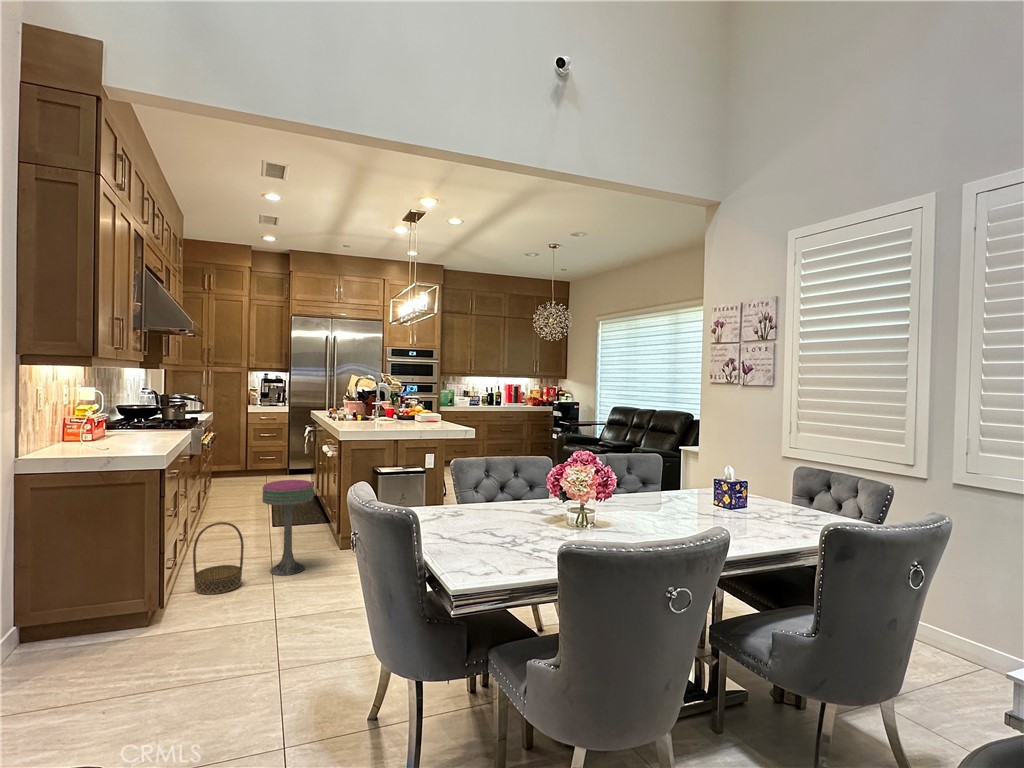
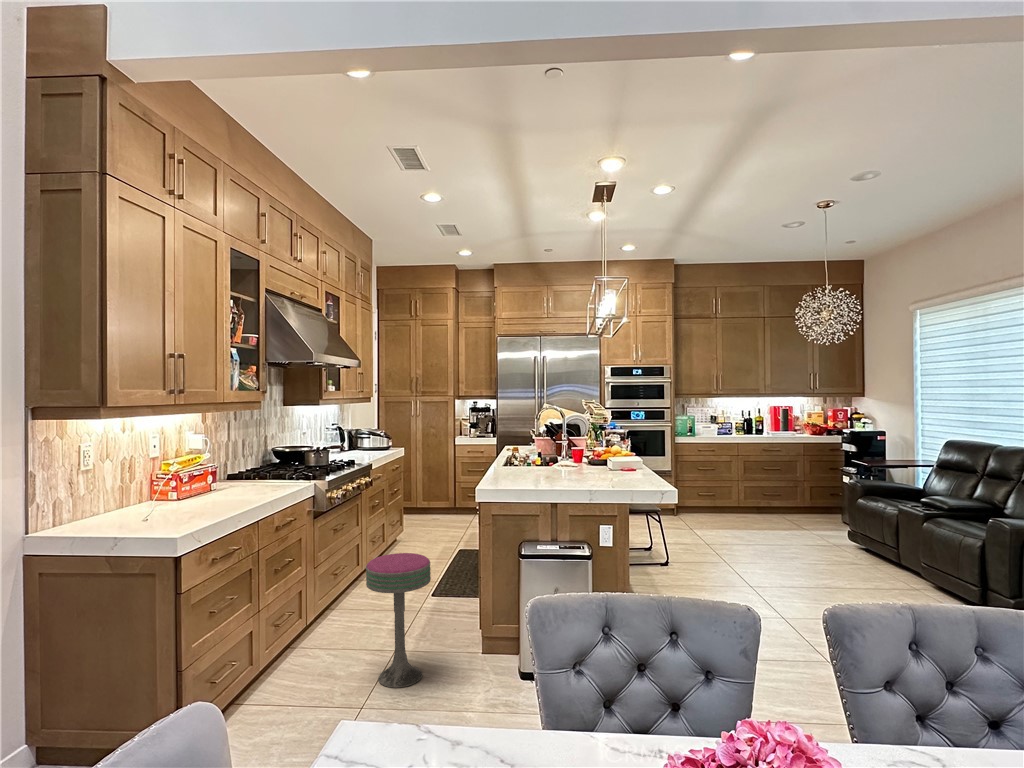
basket: present [193,522,244,595] -> none [276,610,336,708]

